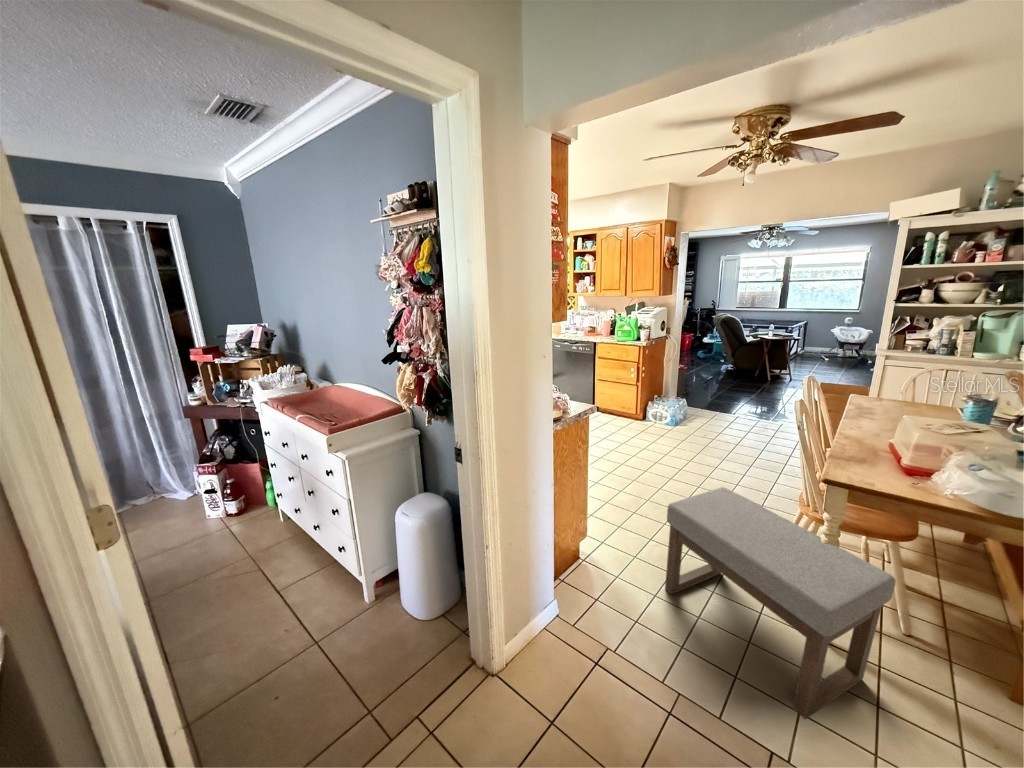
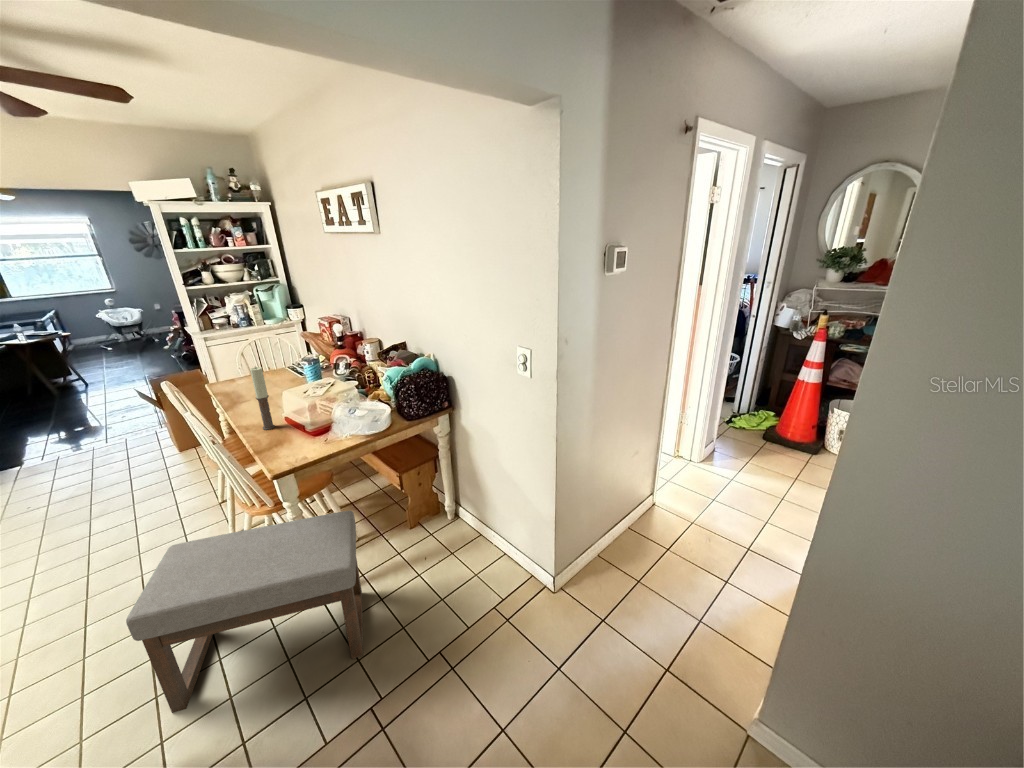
candle: none [852,376,881,446] -> present [250,367,275,430]

